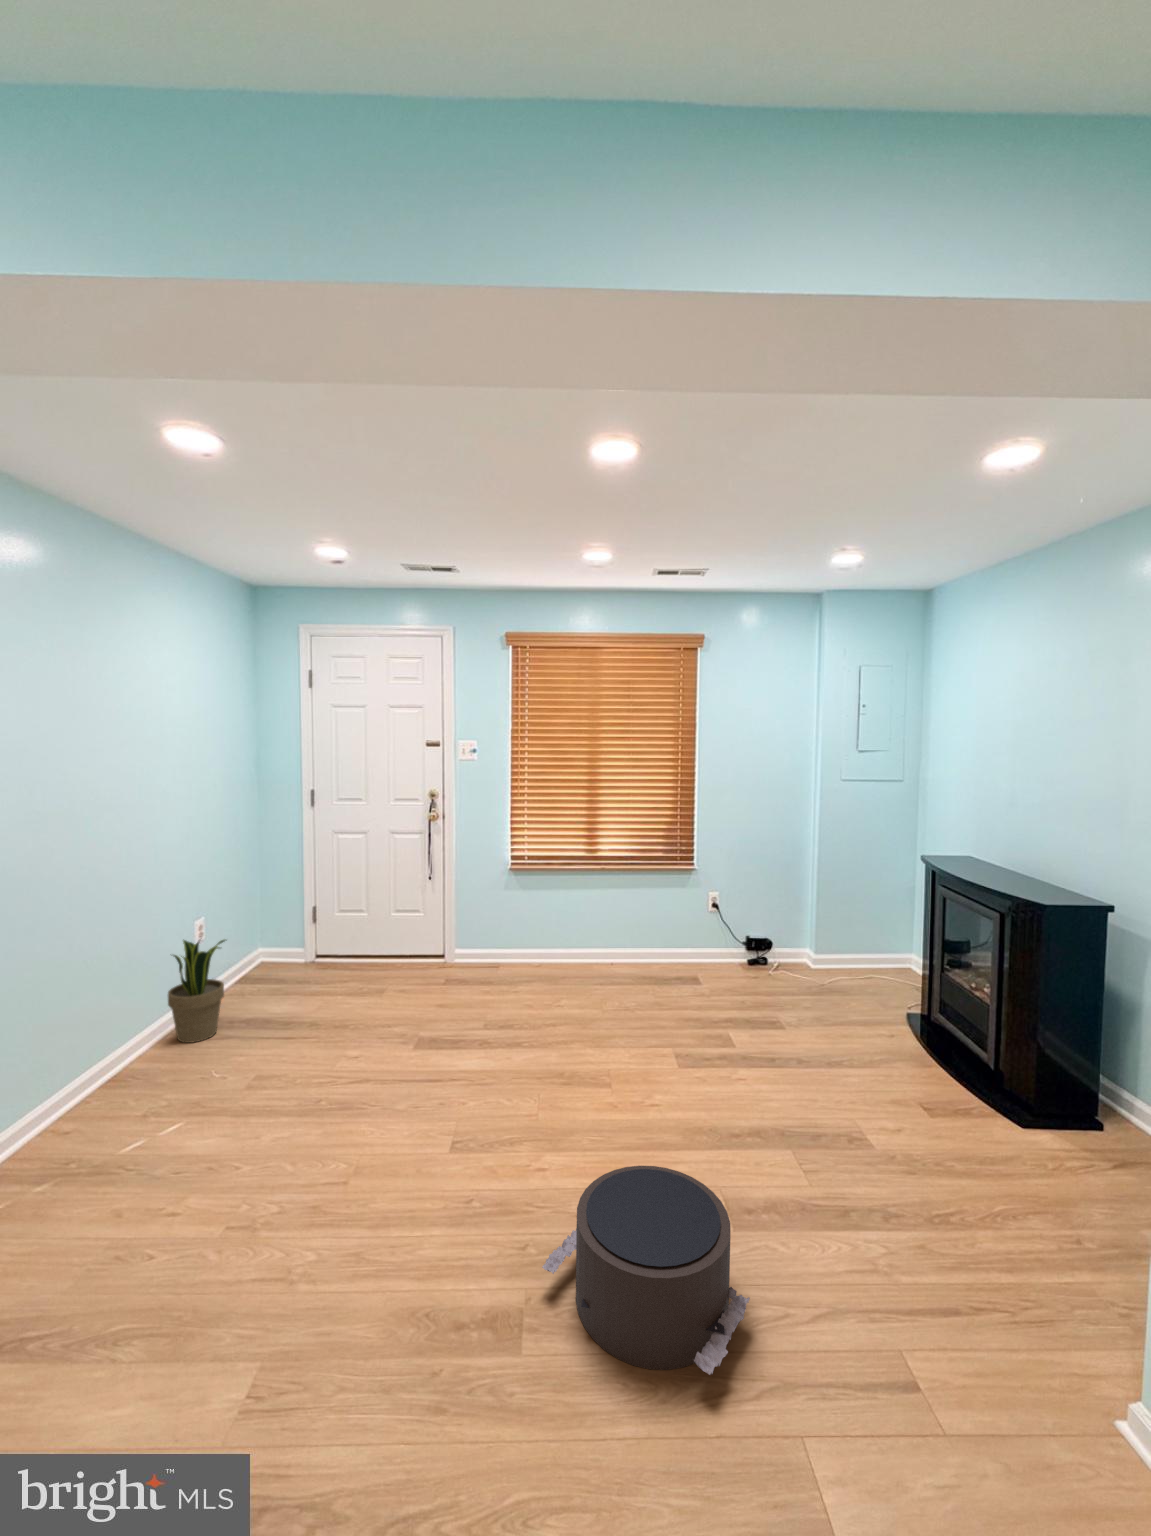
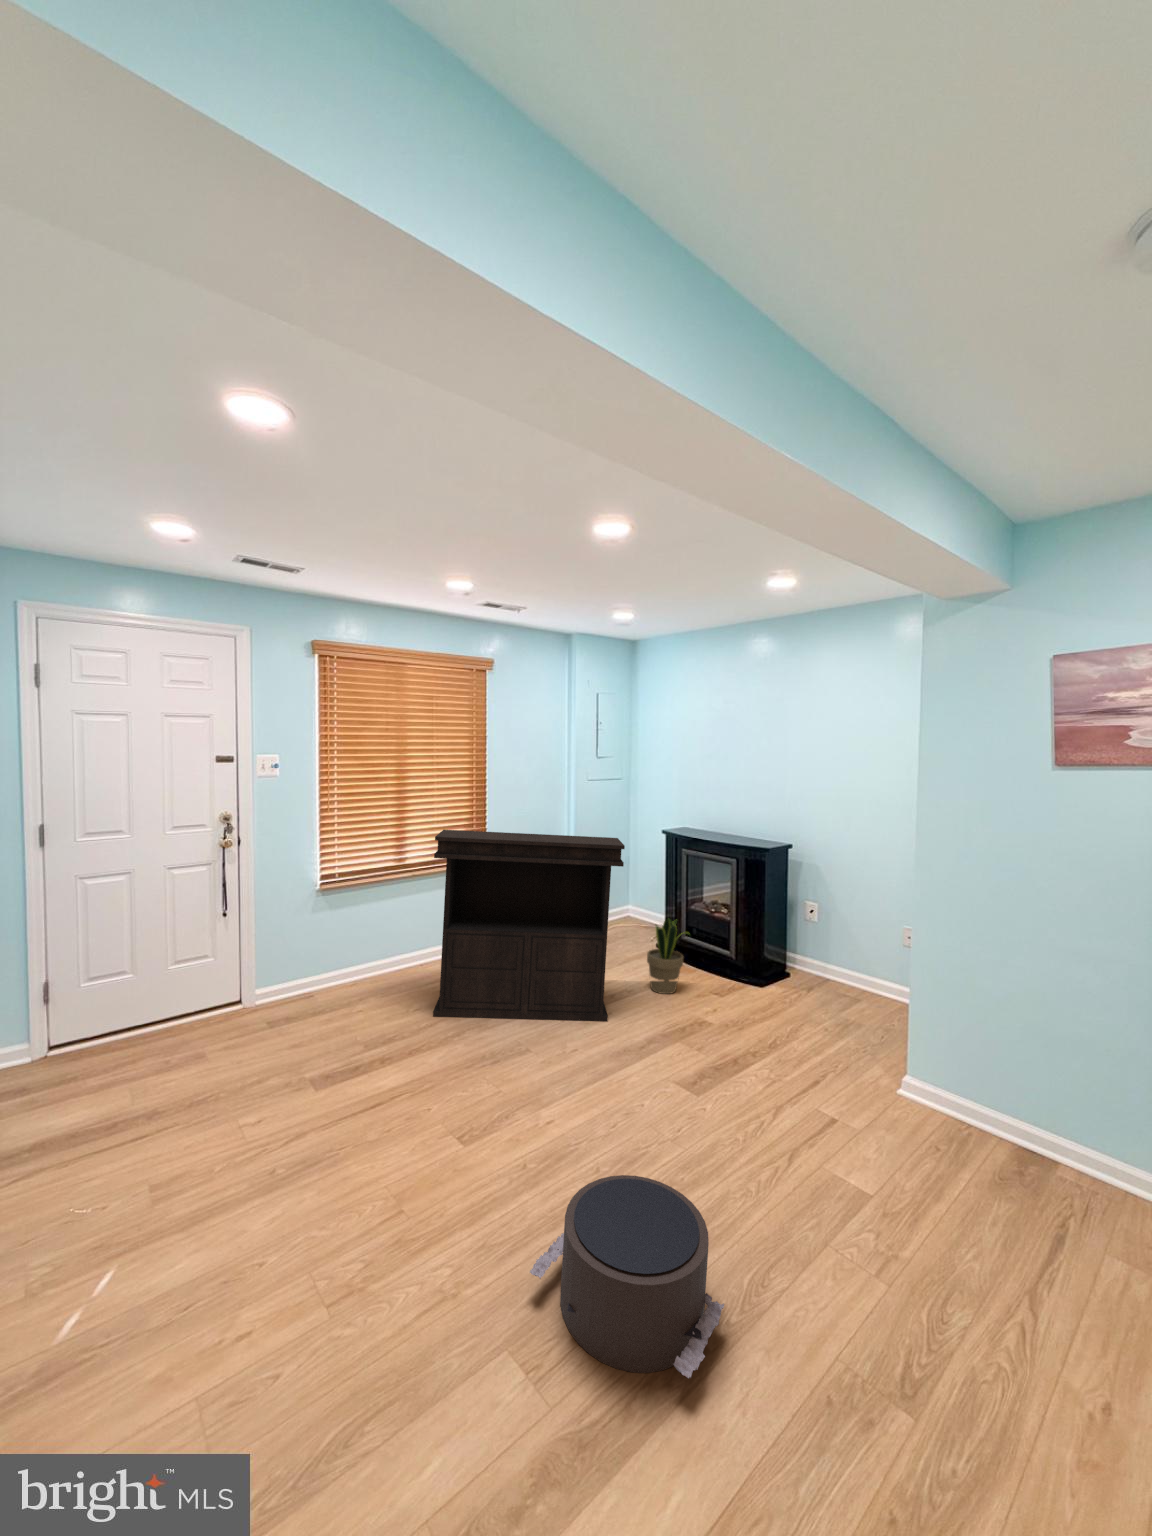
console table: none [439,814,641,1010] -> present [433,830,625,1021]
potted plant: present [168,940,225,1043] -> present [647,918,689,994]

